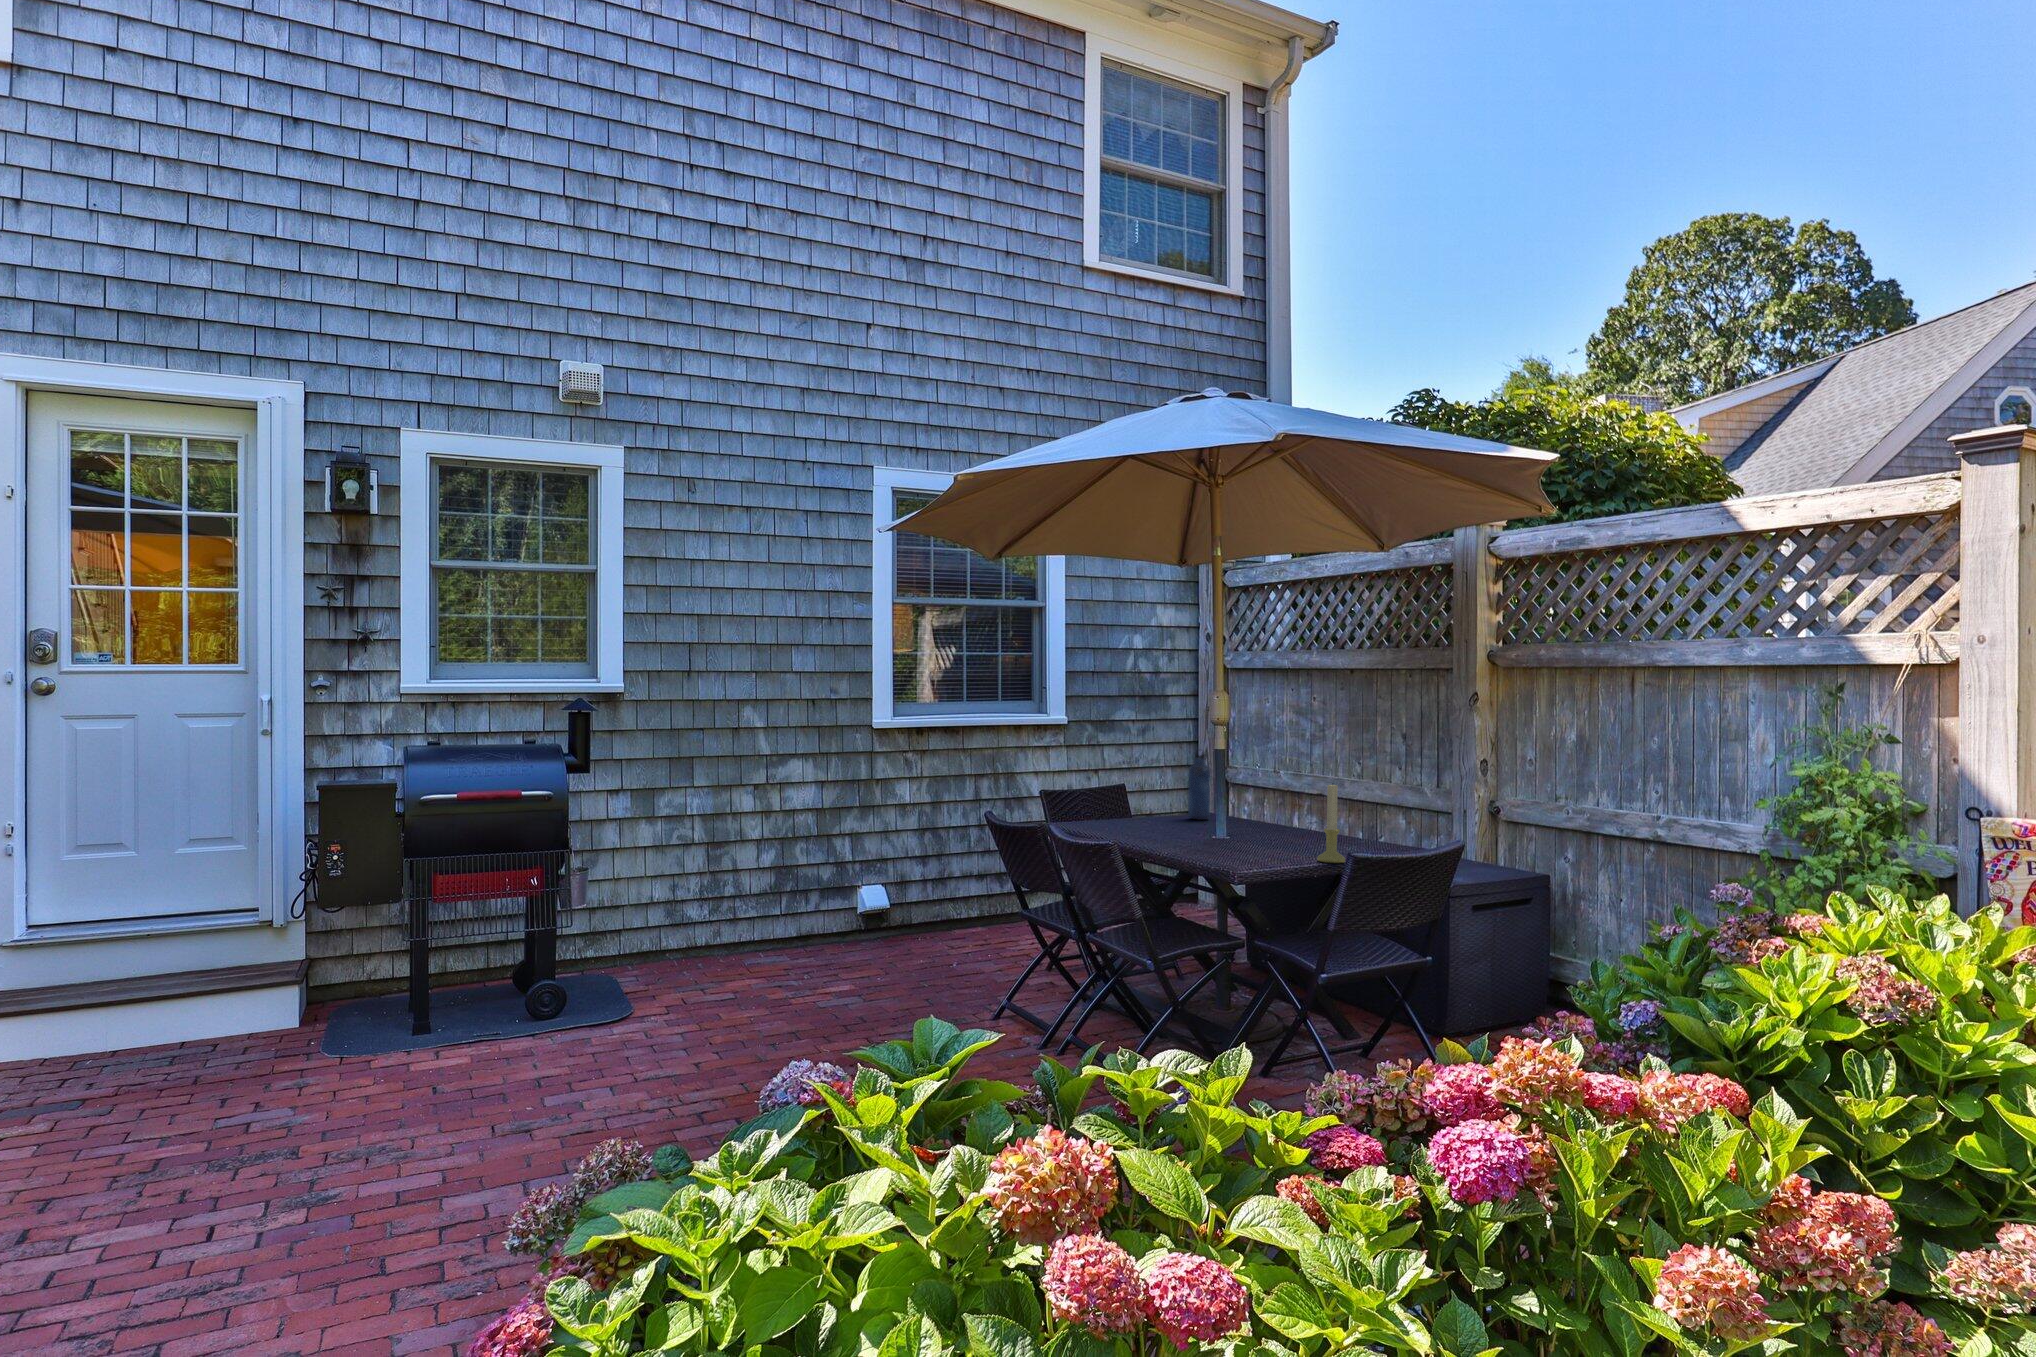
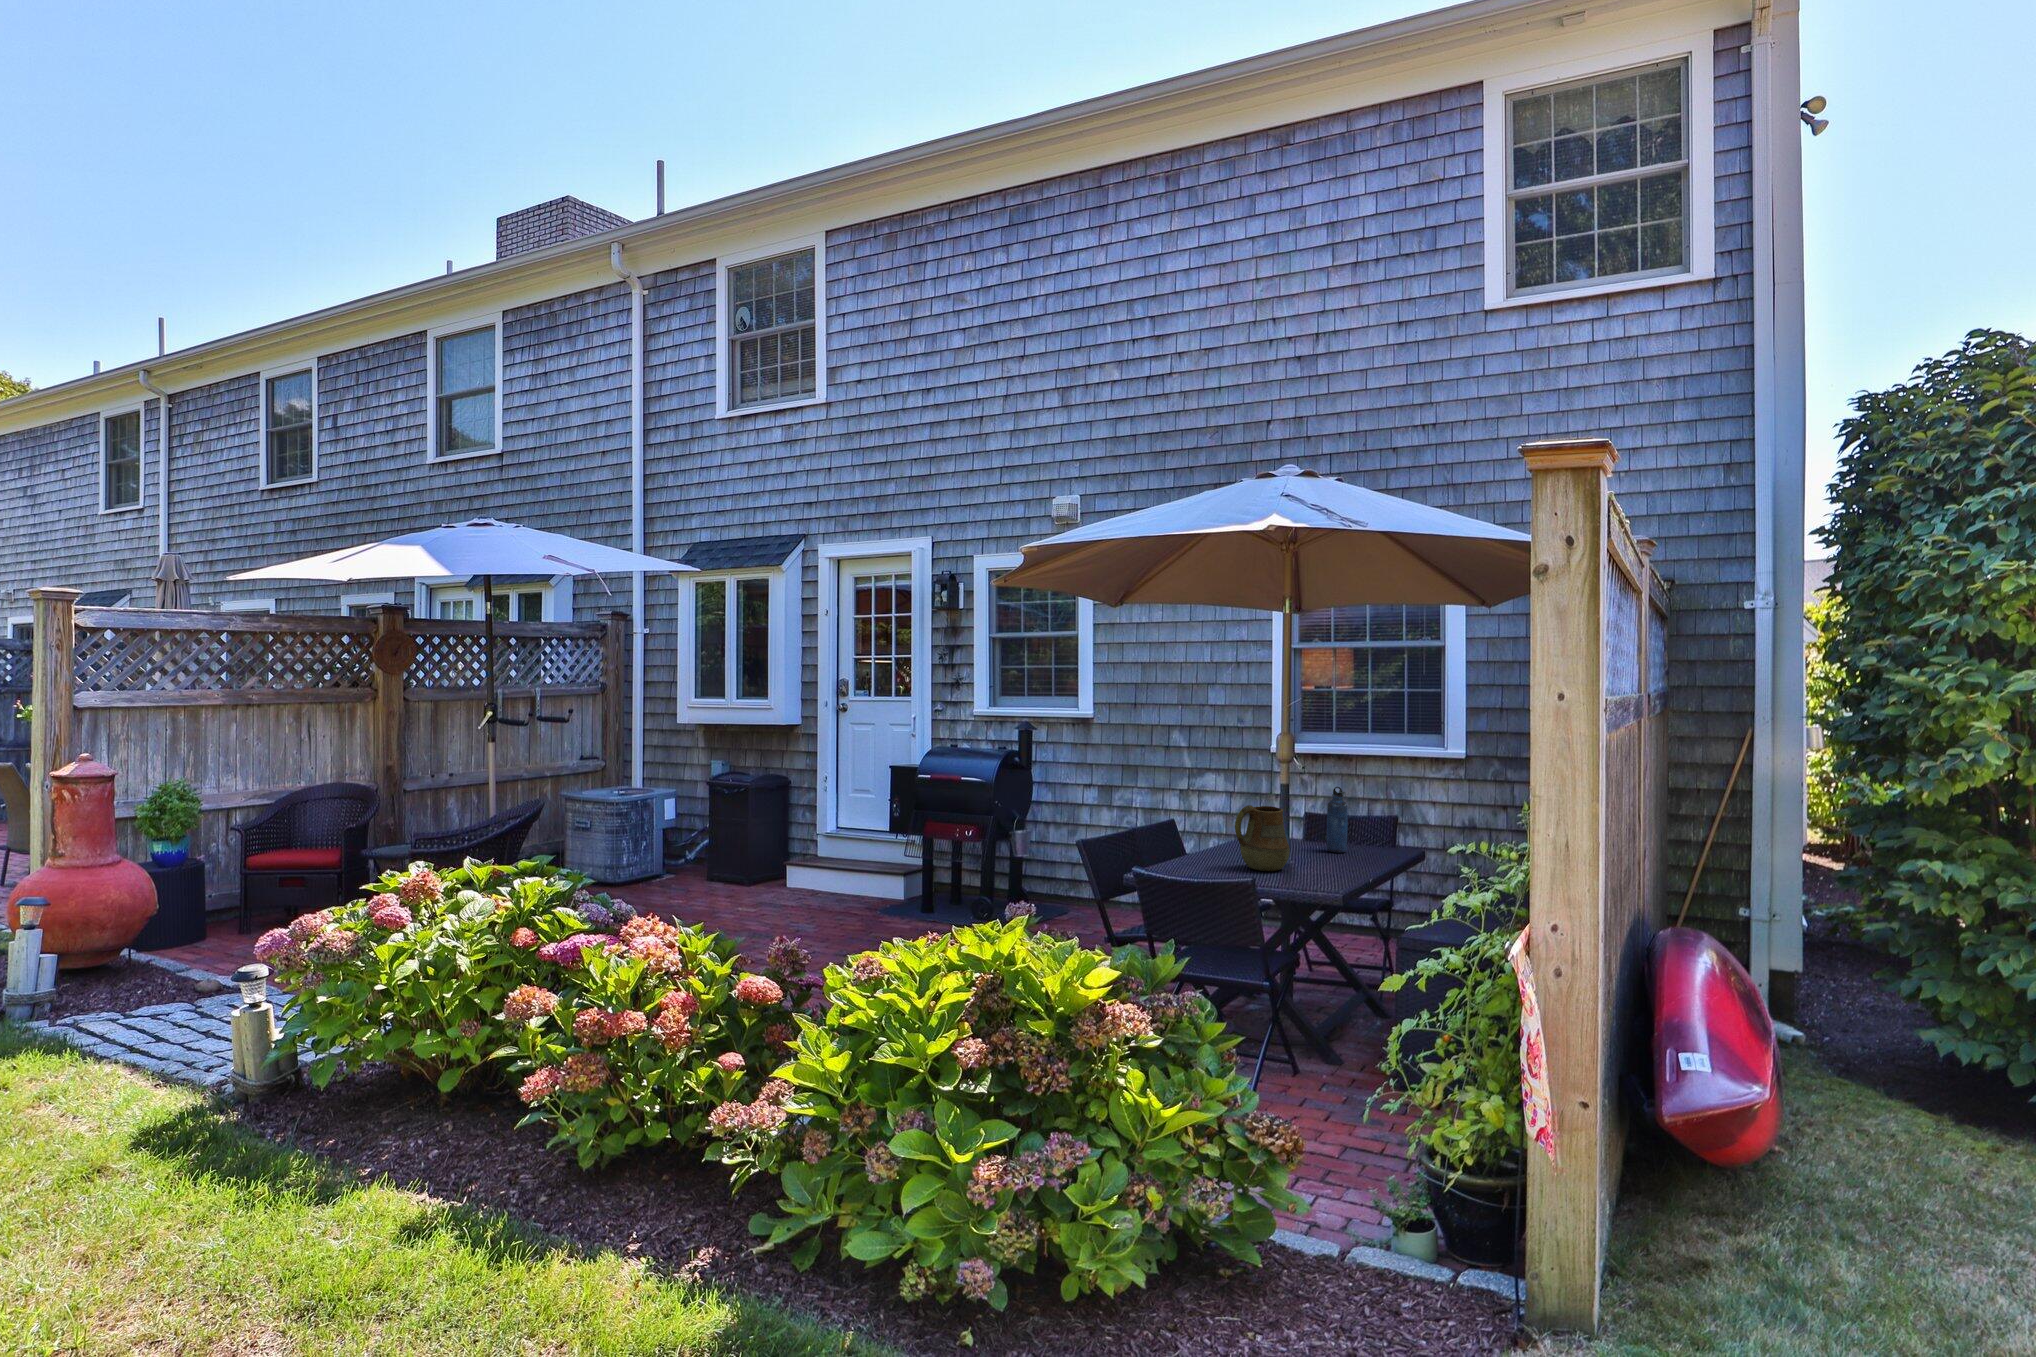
pitcher: none [1243,771,1298,843] -> present [1235,805,1290,871]
candle holder: present [1317,784,1345,863] -> none [1185,815,1209,885]

